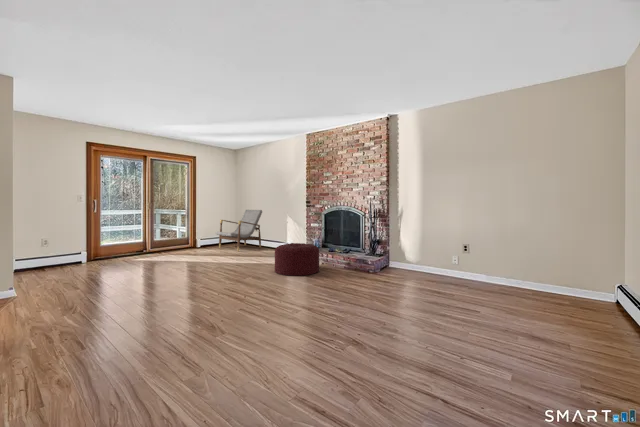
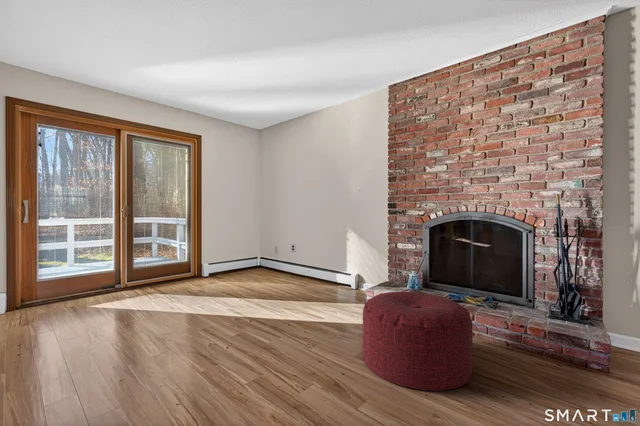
armchair: present [216,210,262,251] -> none [232,218,305,288]

